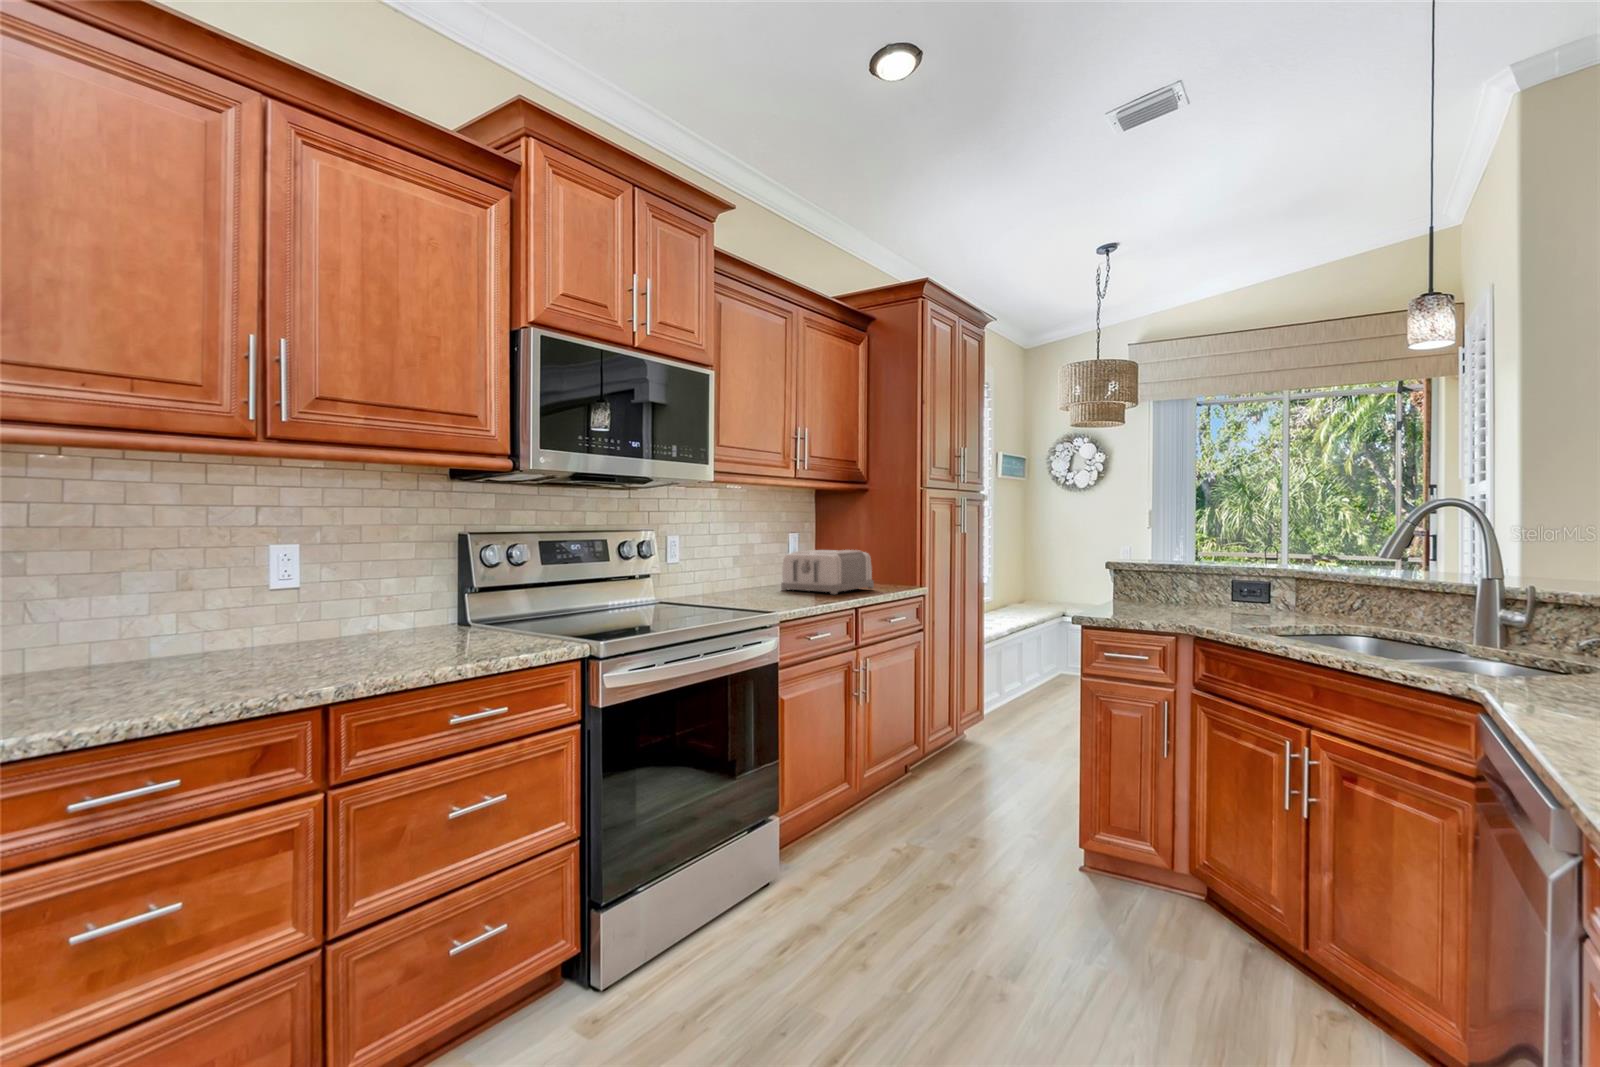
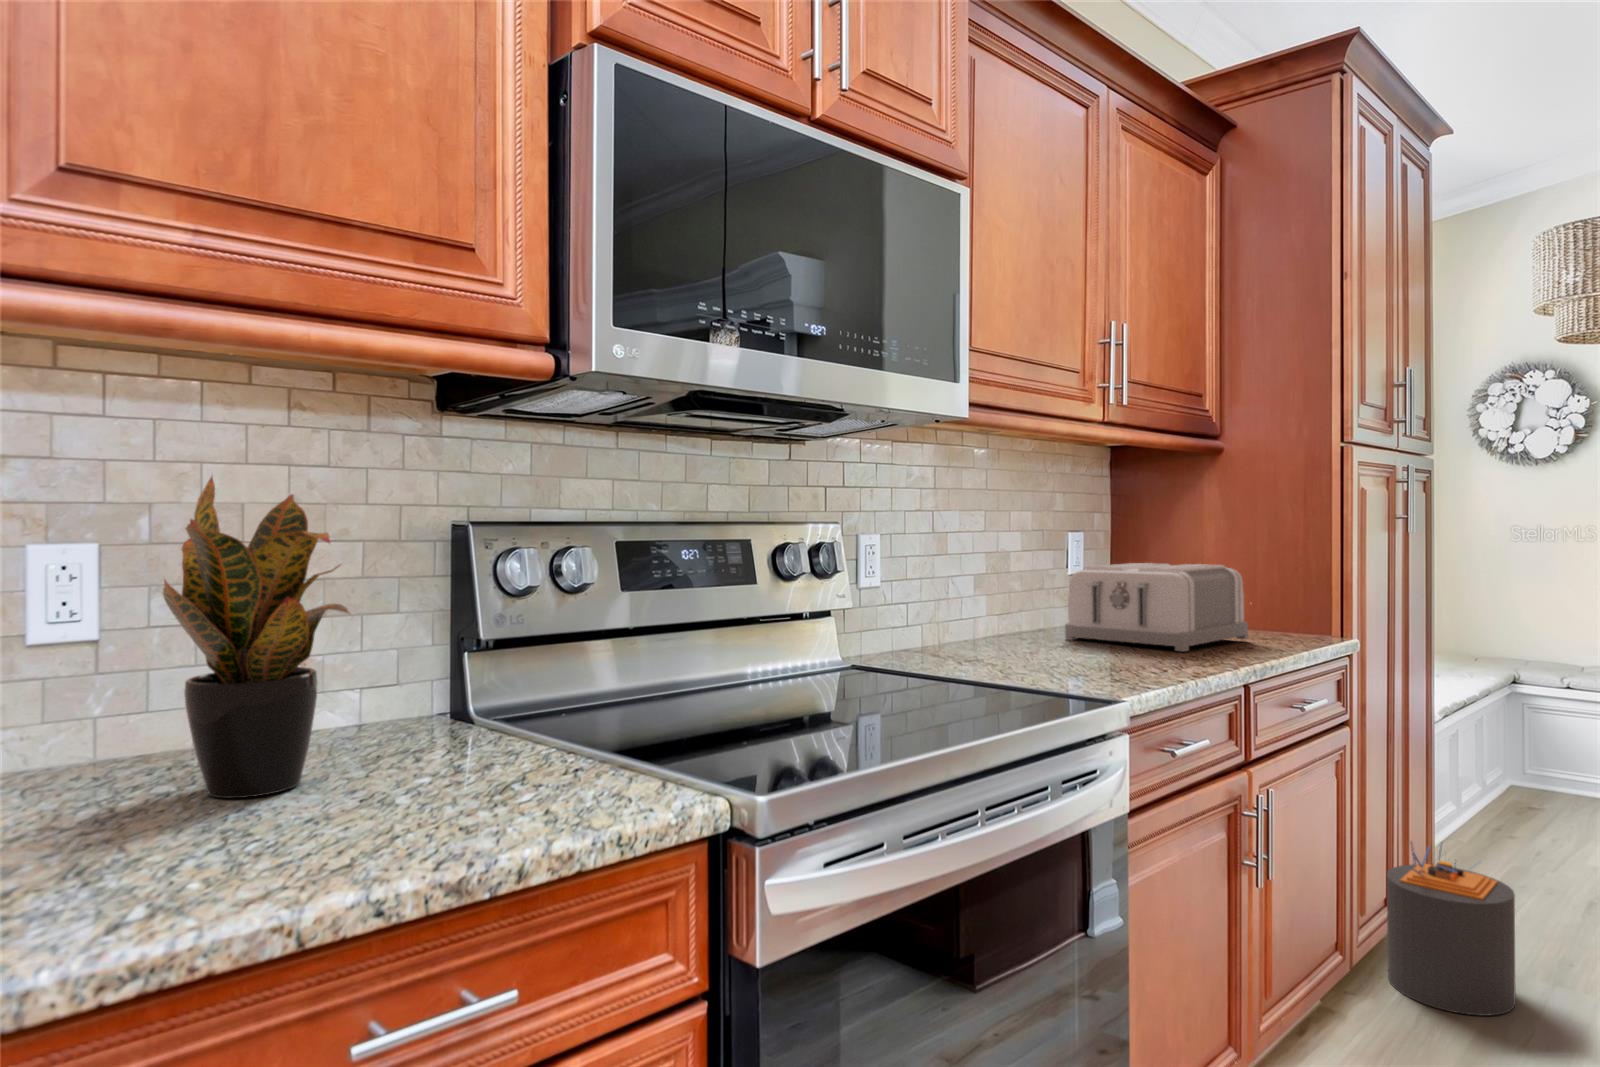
potted plant: none [333,510,436,649] -> present [163,476,349,798]
trash can: none [951,689,1007,776] -> present [1387,841,1516,1016]

